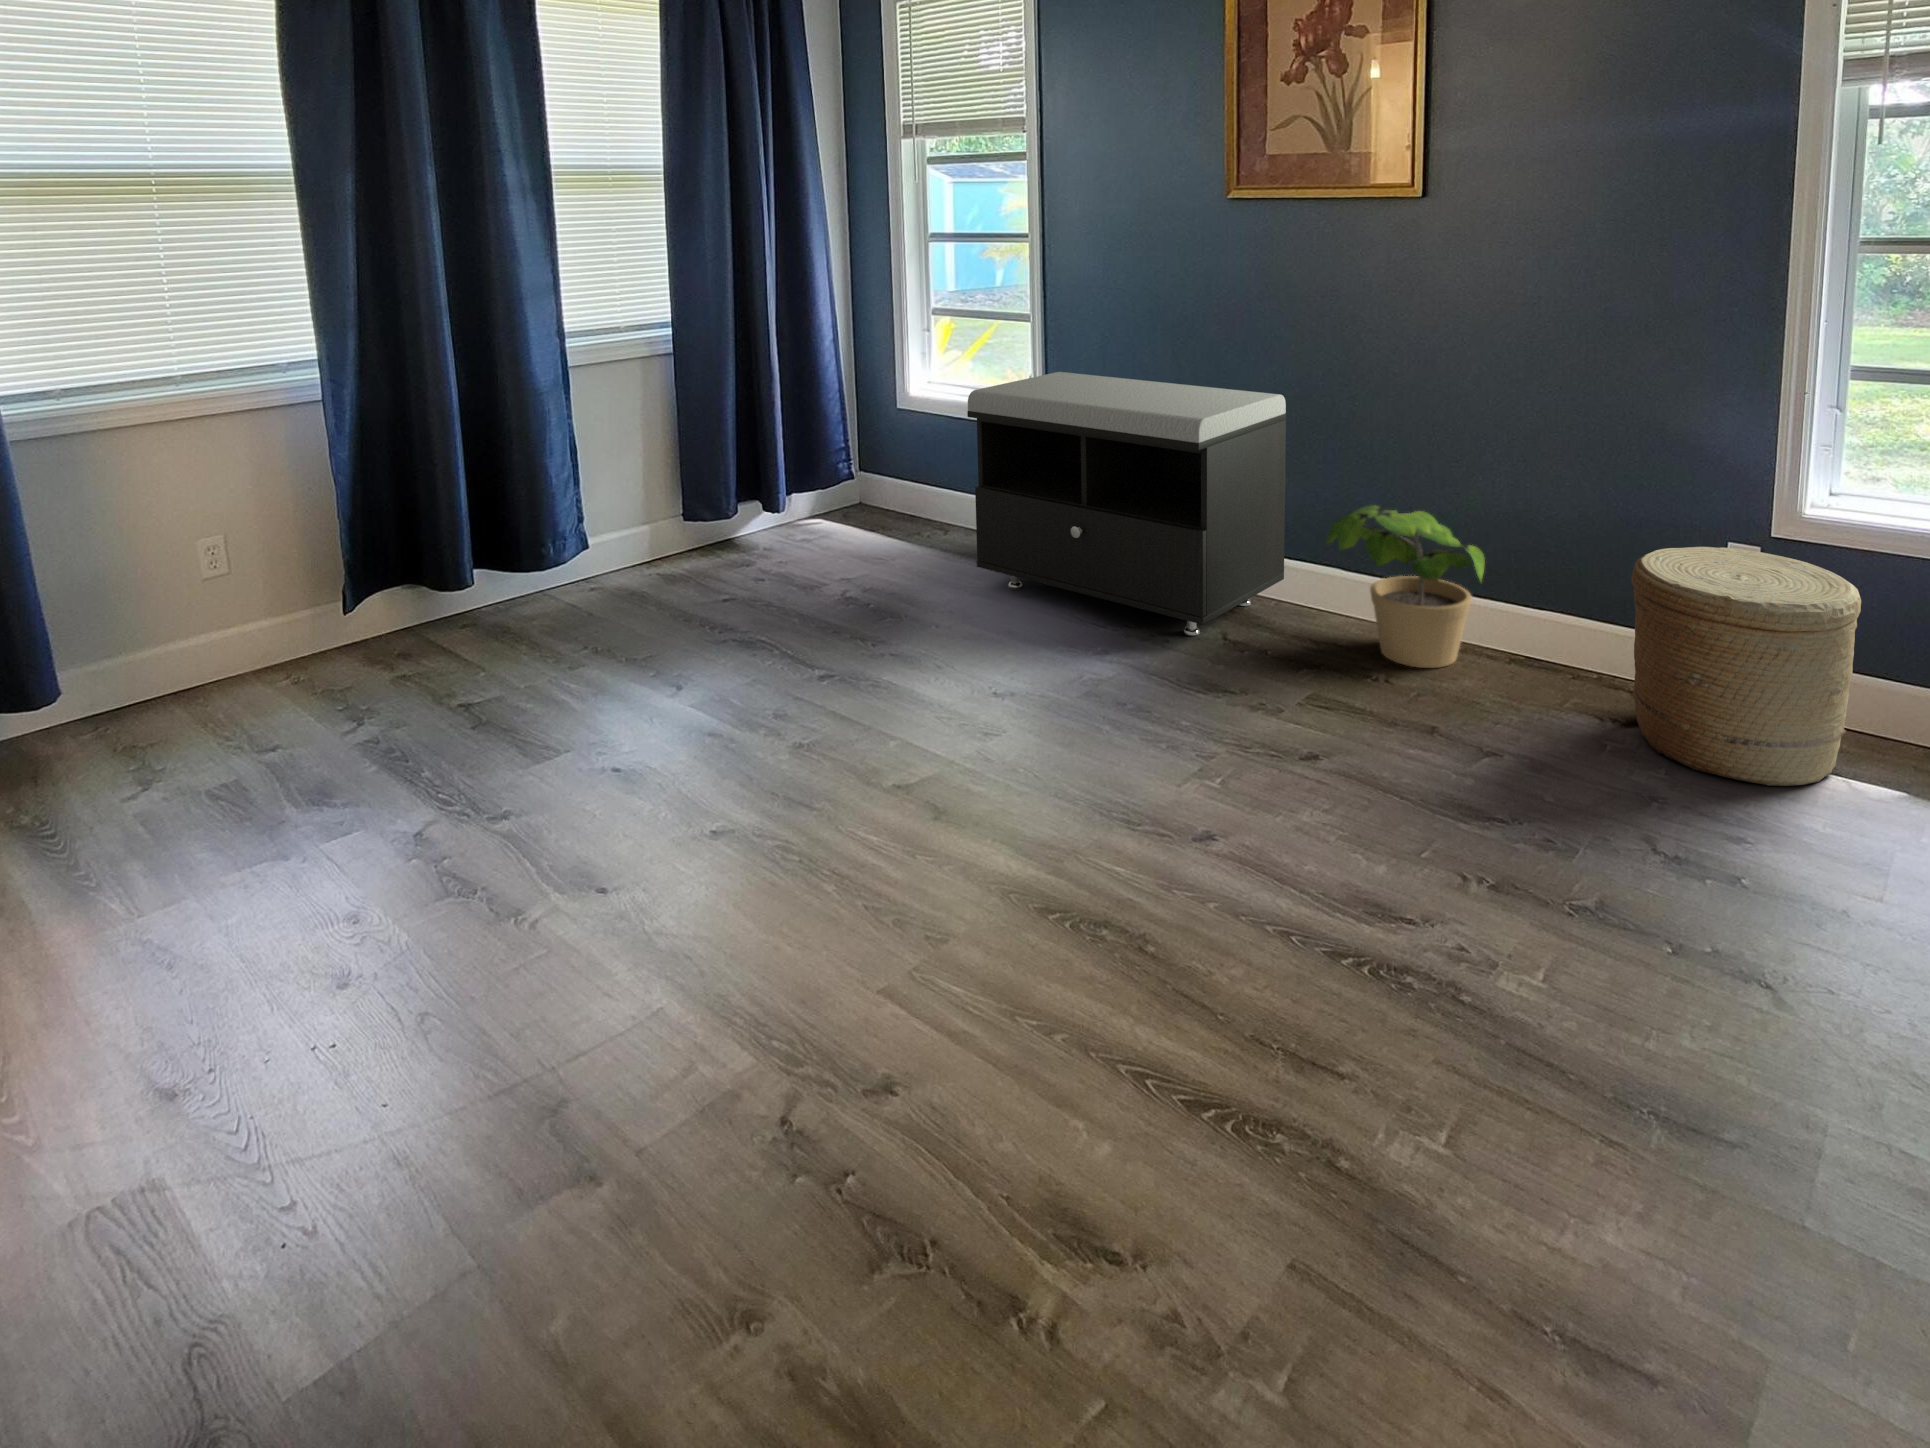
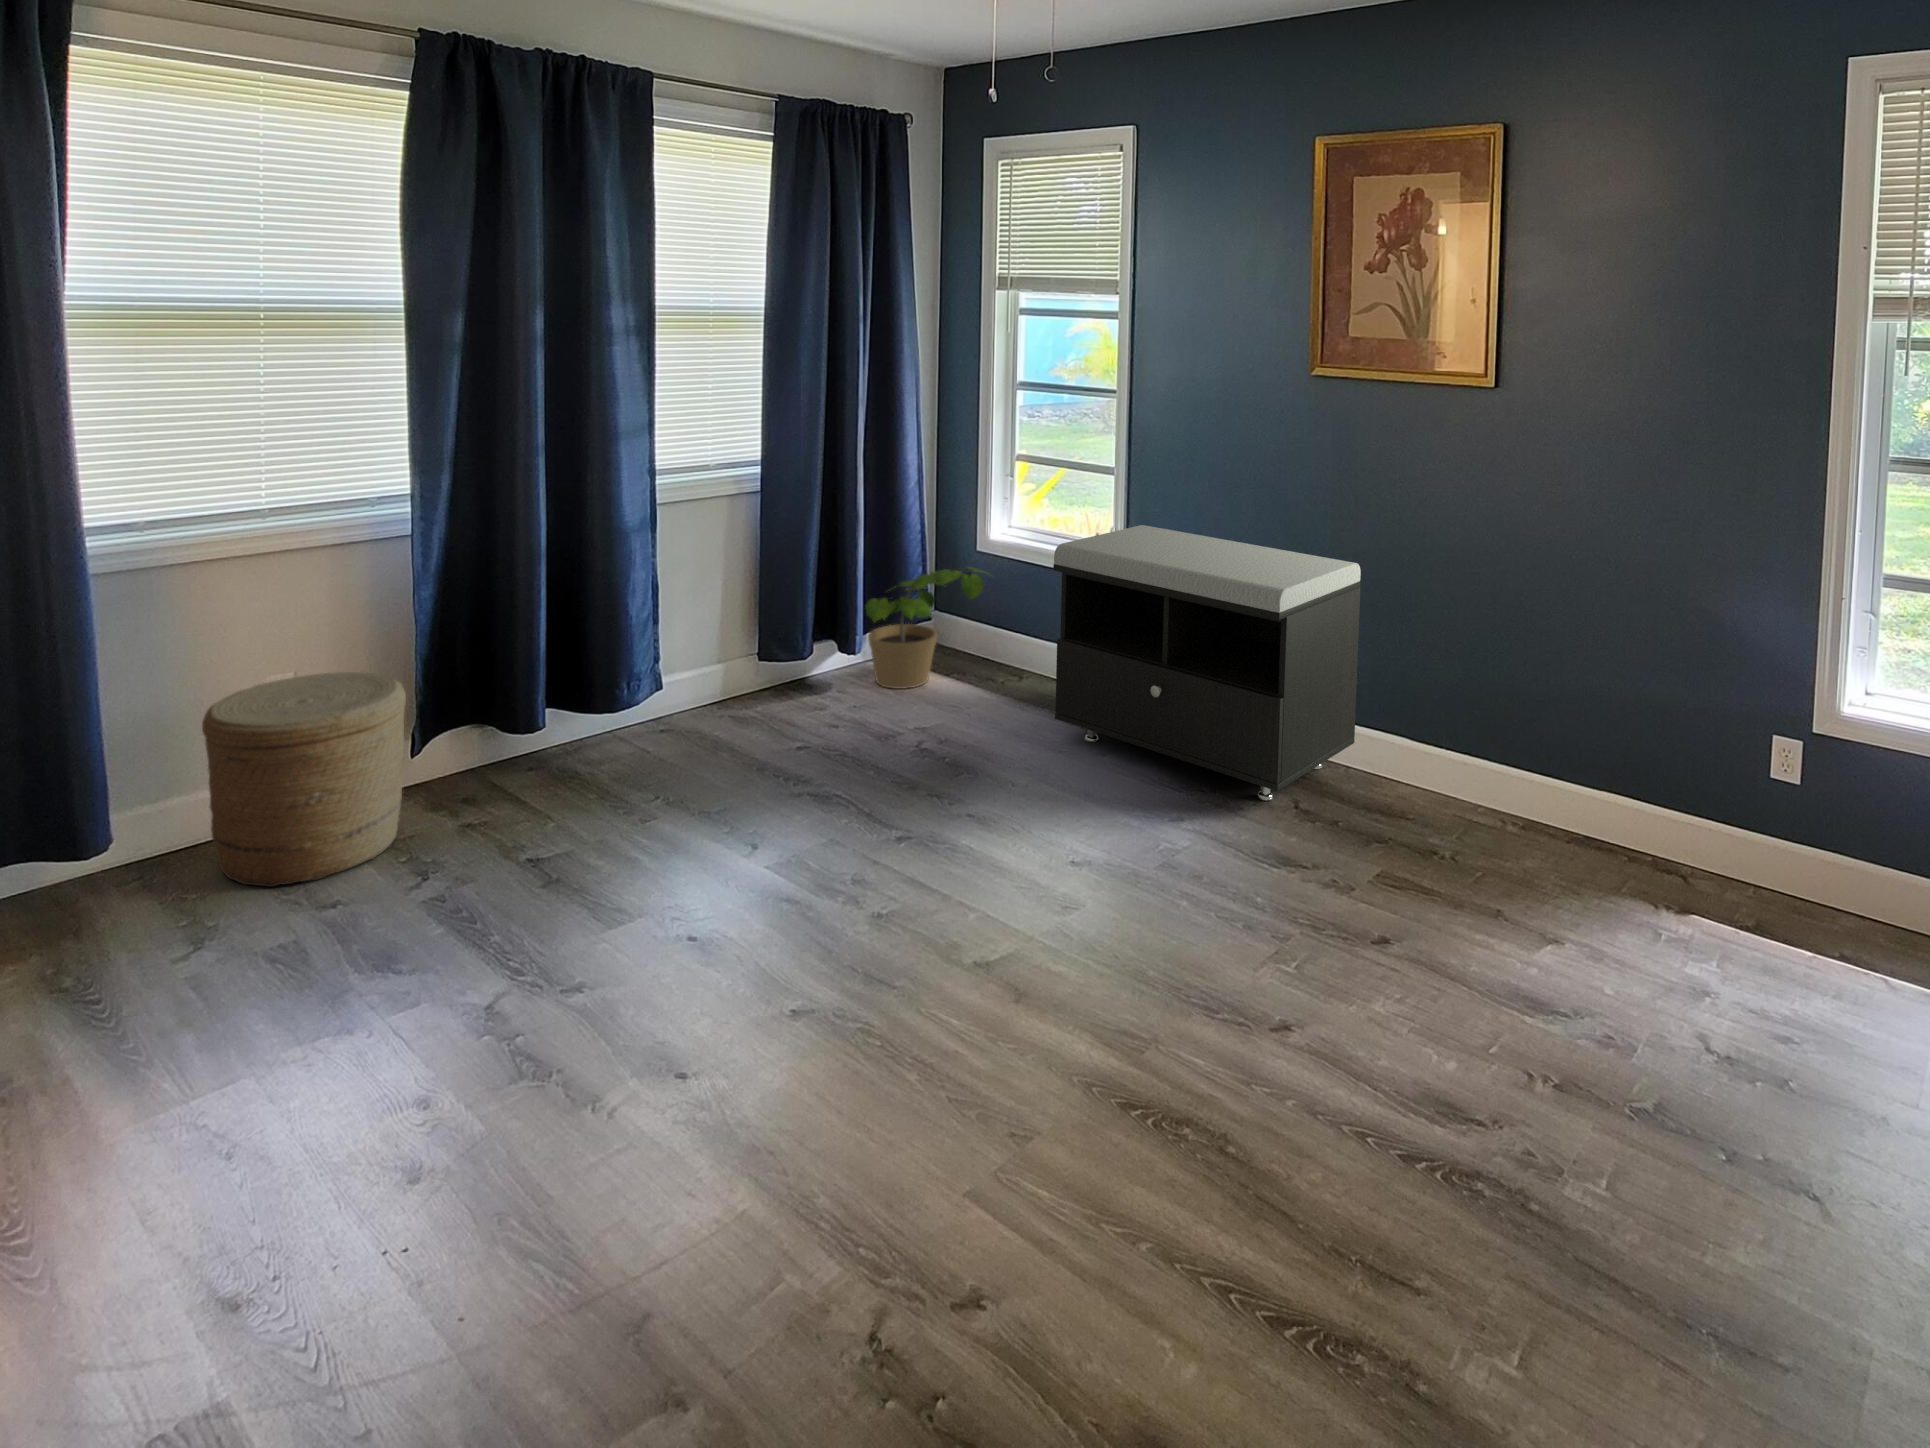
potted plant: present [1326,505,1485,668] -> present [865,567,987,689]
woven basket: present [1631,547,1861,786] -> present [202,672,406,887]

